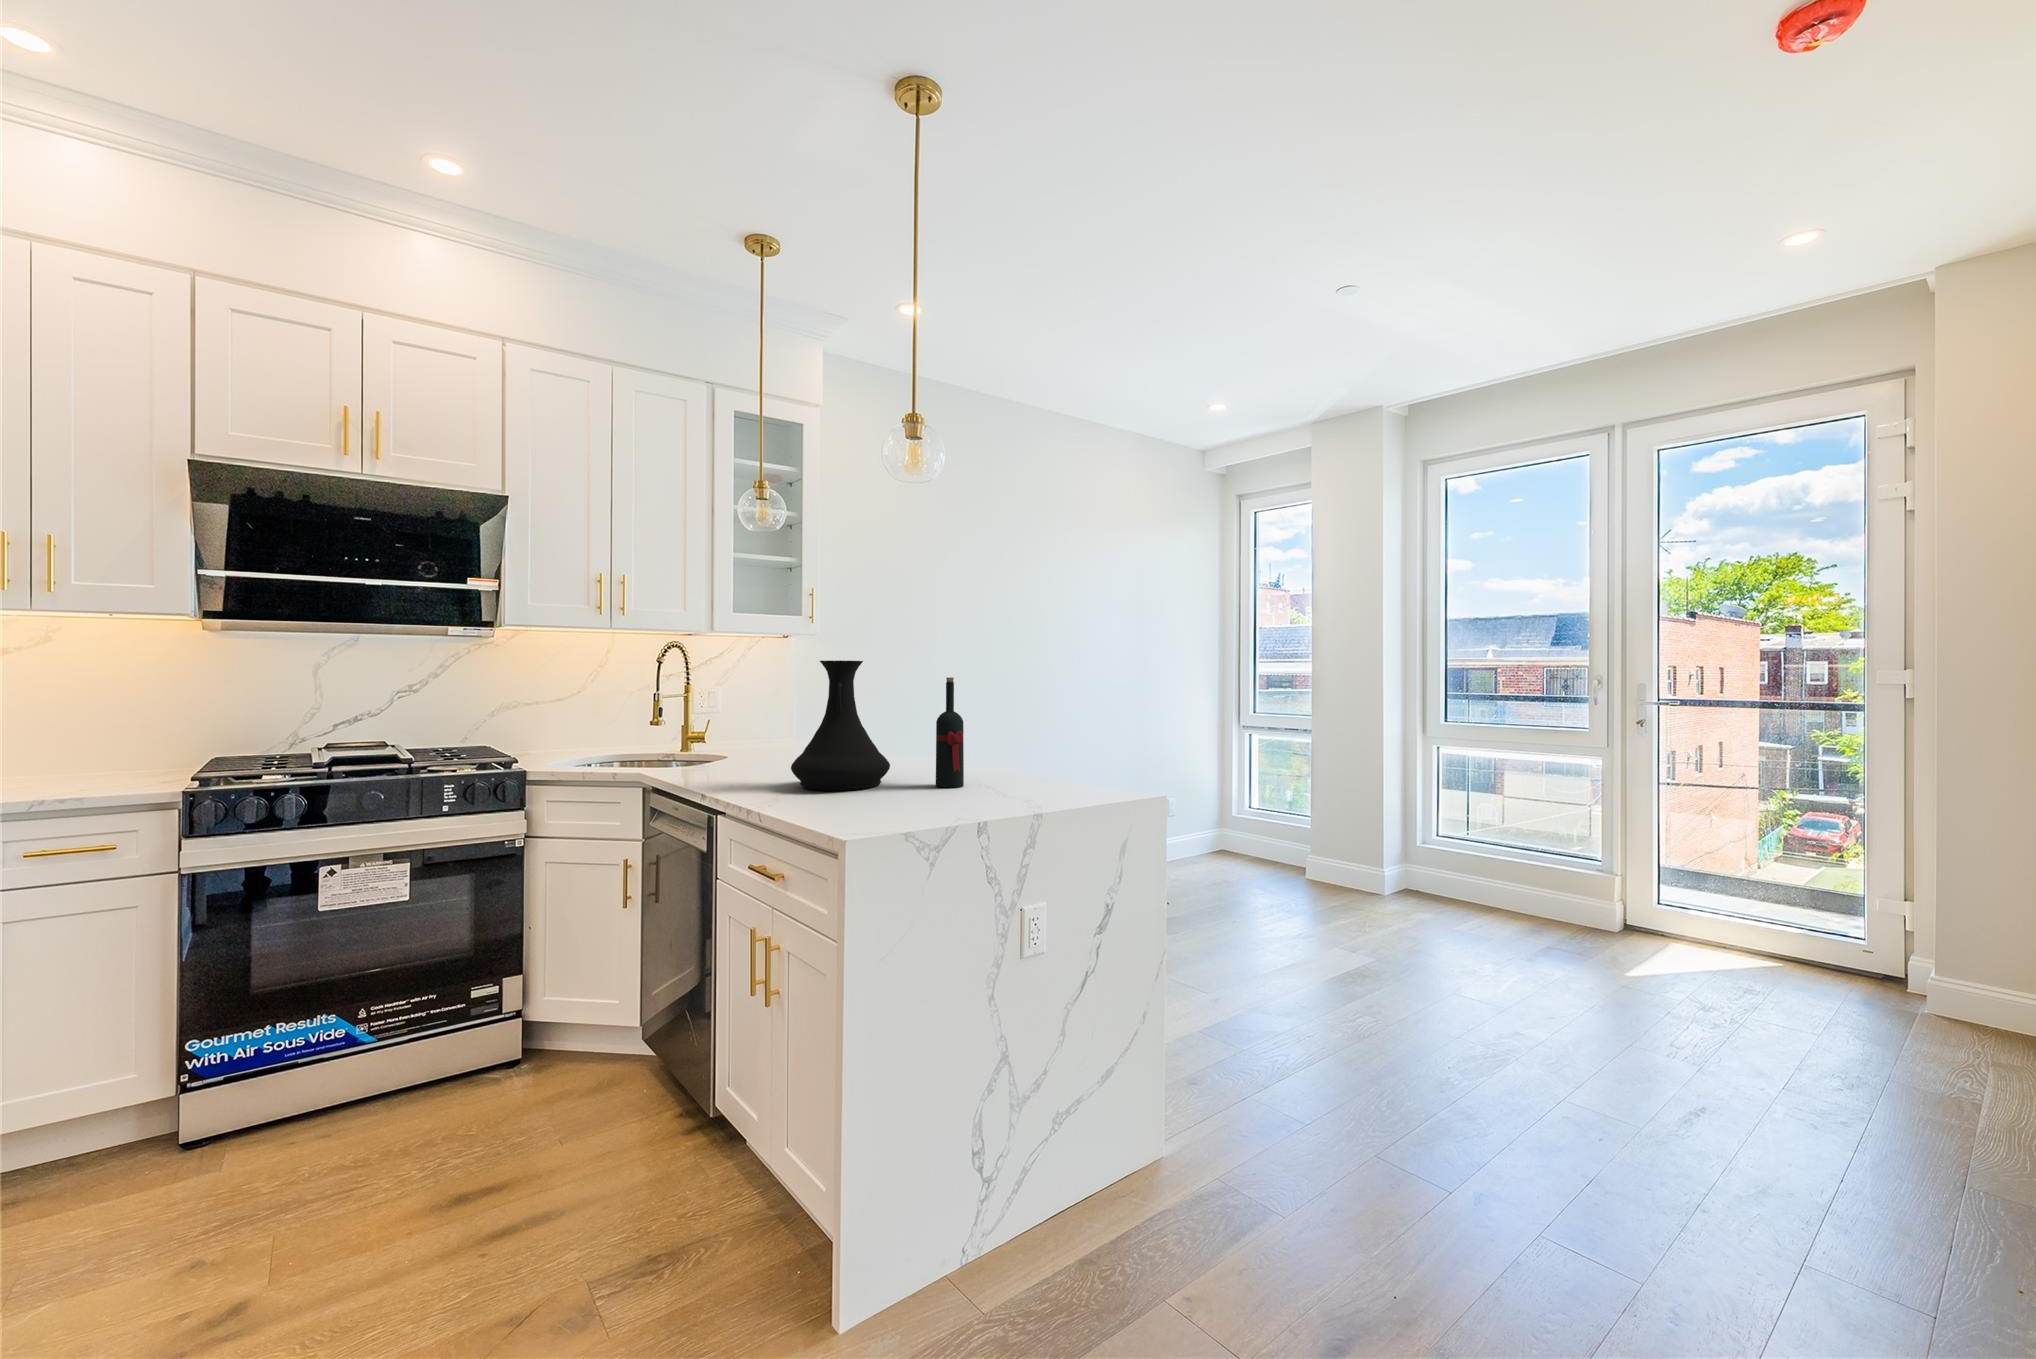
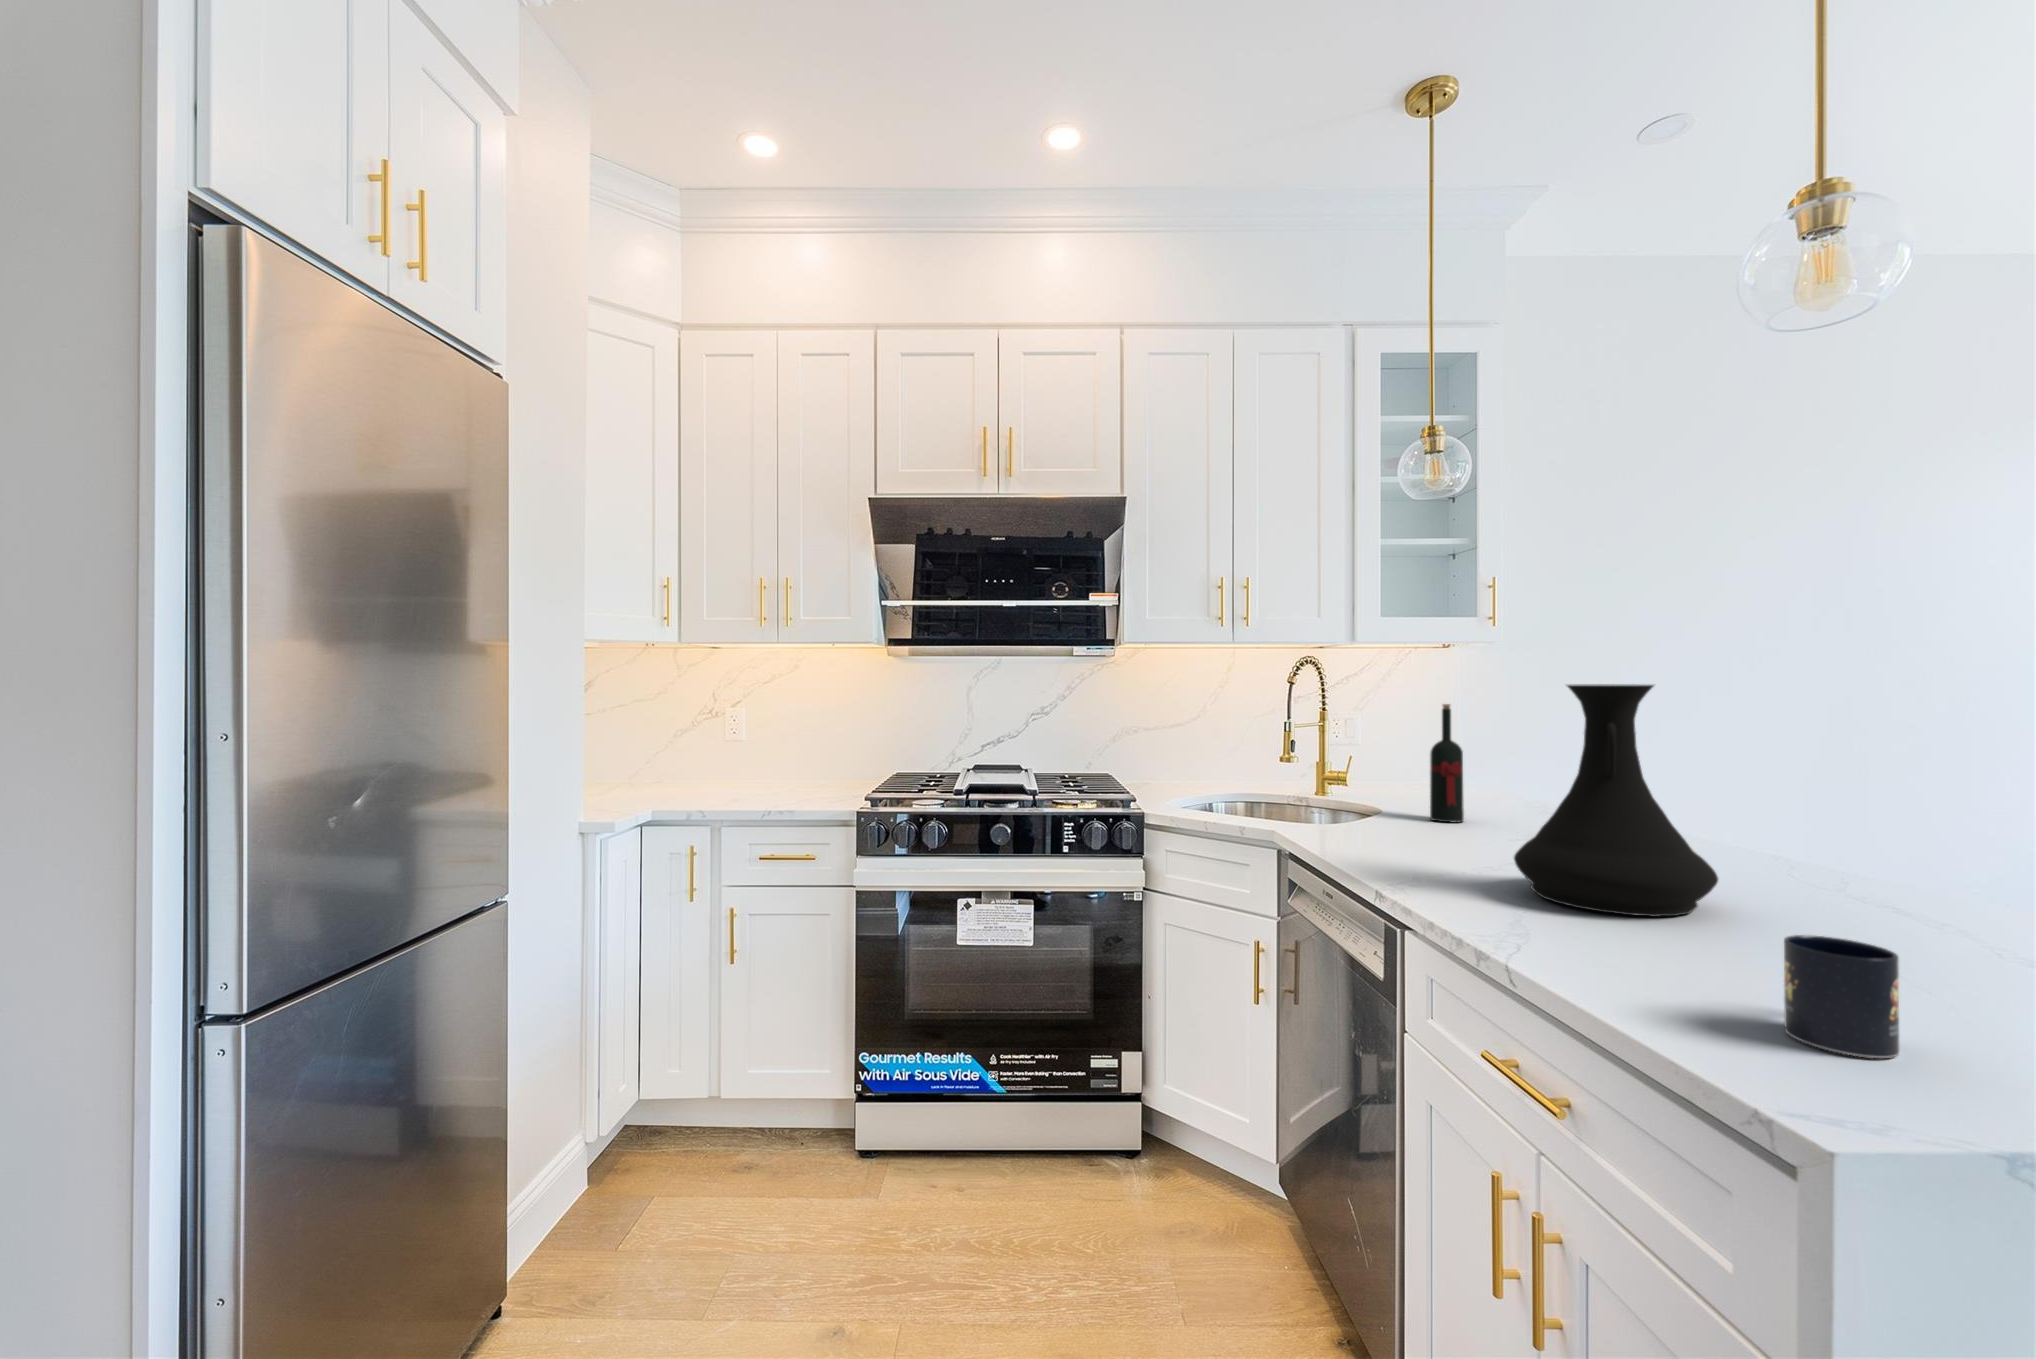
wine bottle: present [936,677,964,788] -> present [1430,704,1464,823]
mug: none [878,775,916,823] -> present [1784,935,1900,1058]

